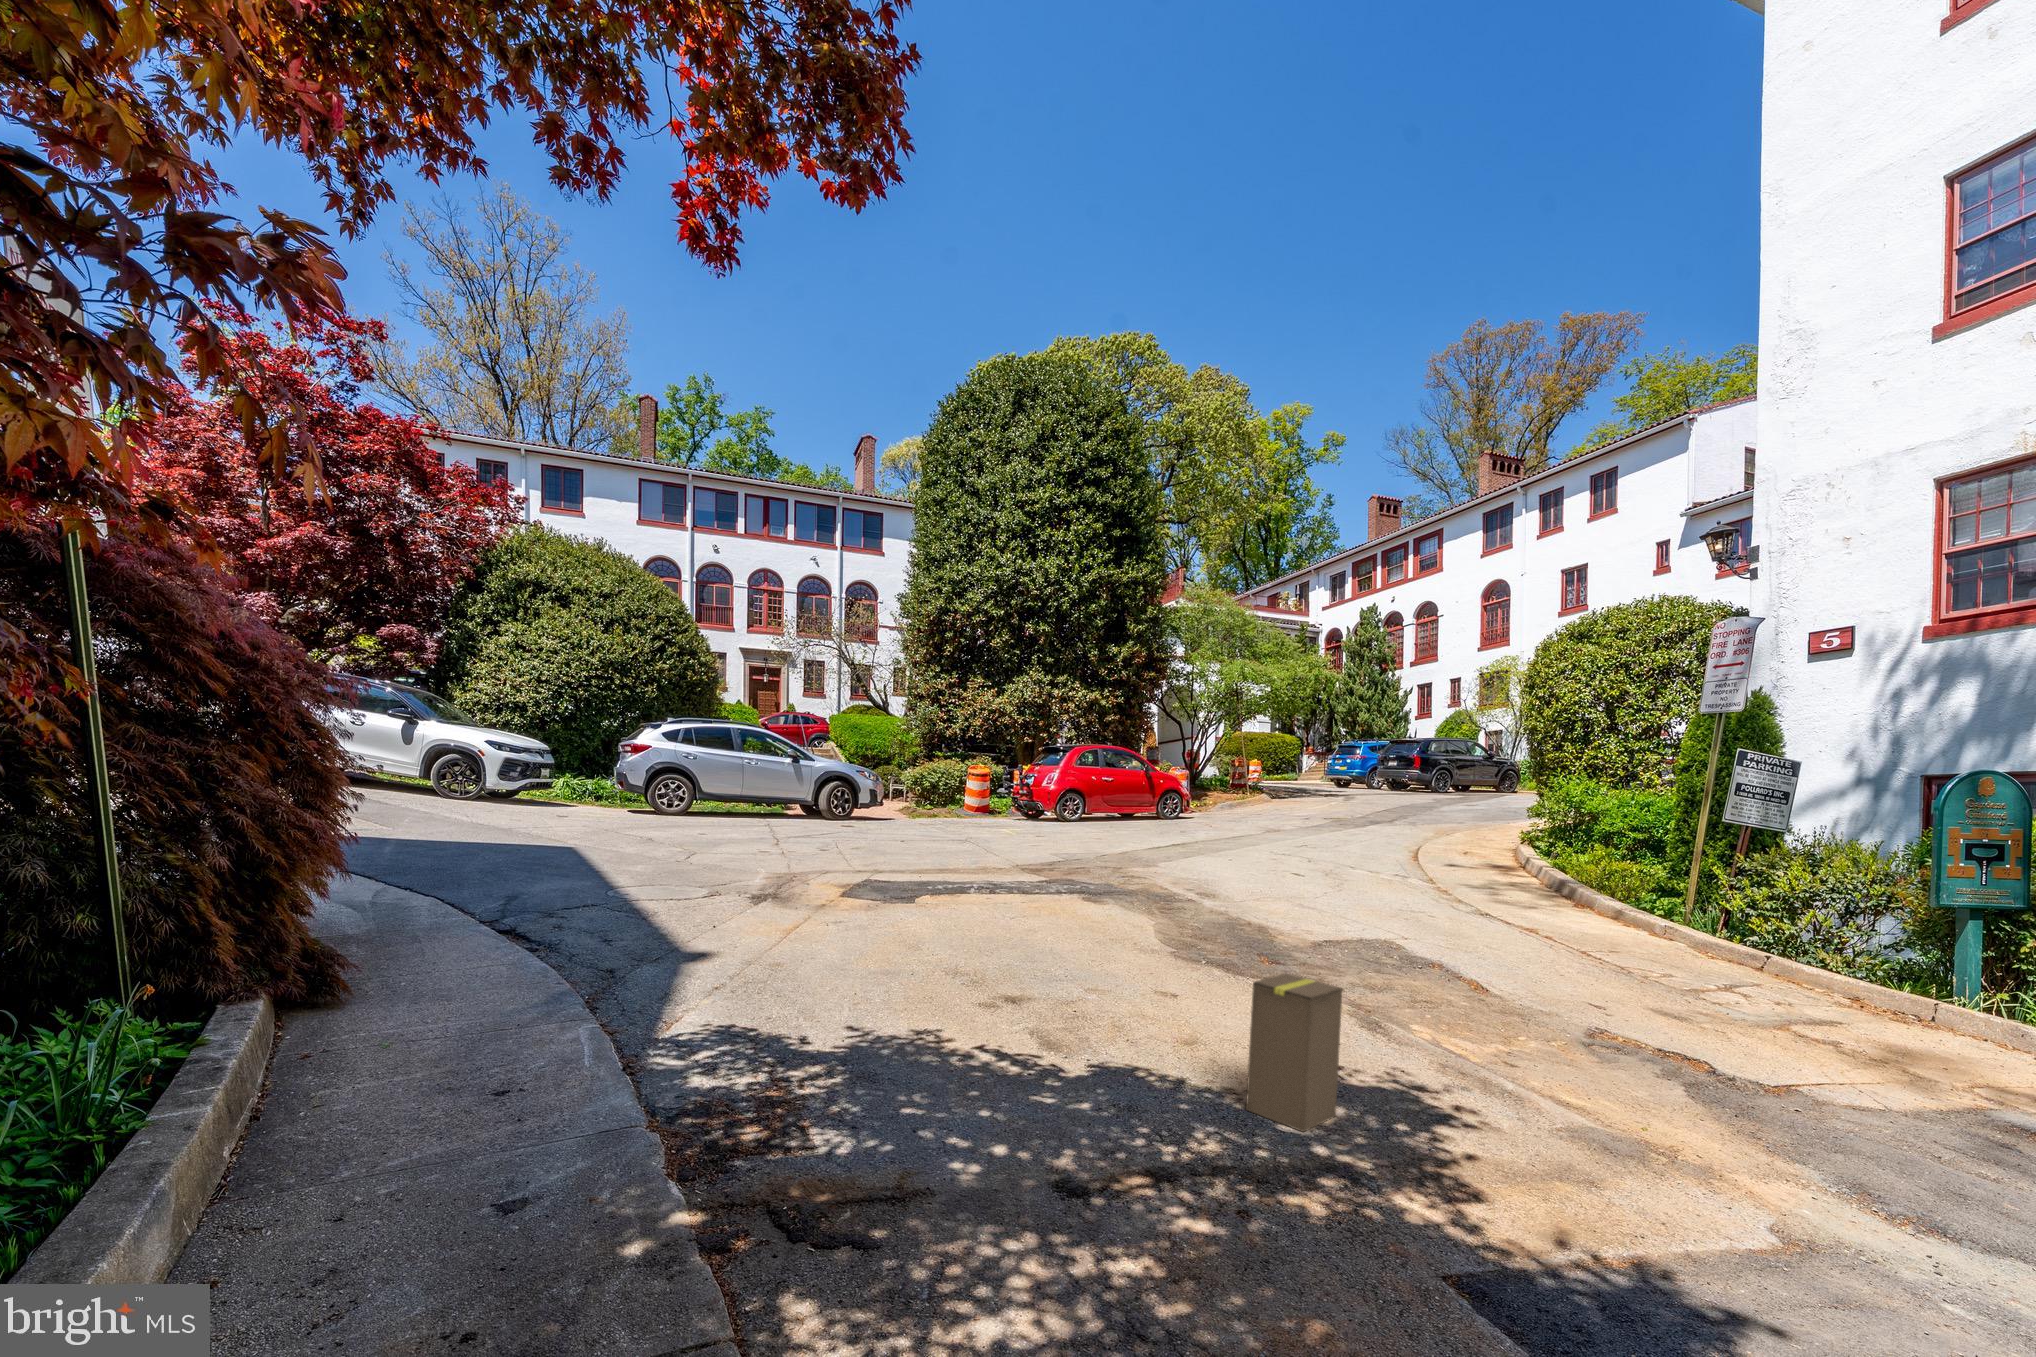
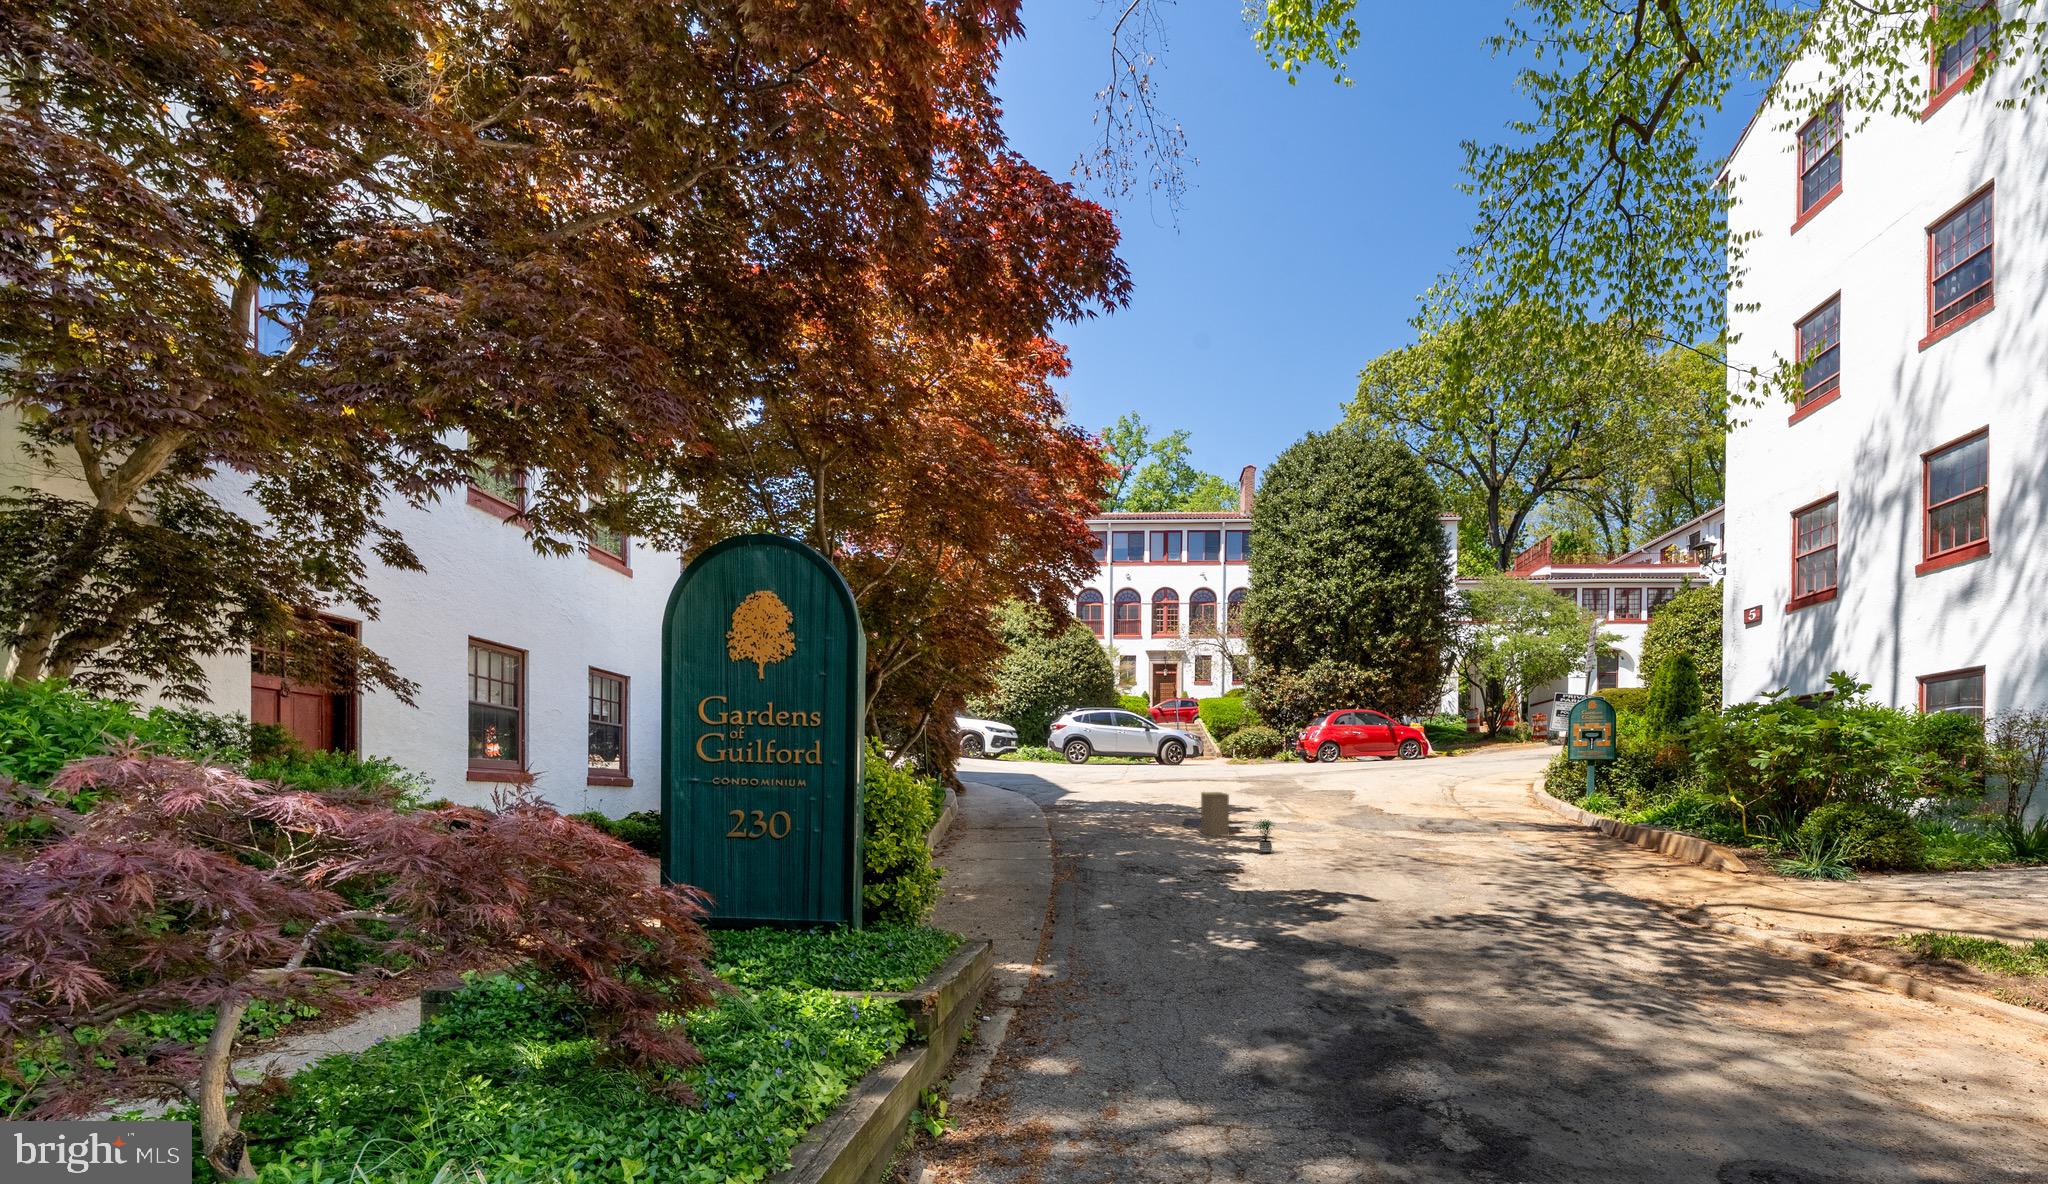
potted plant: none [1630,1135,1730,1283] -> present [1253,819,1275,854]

